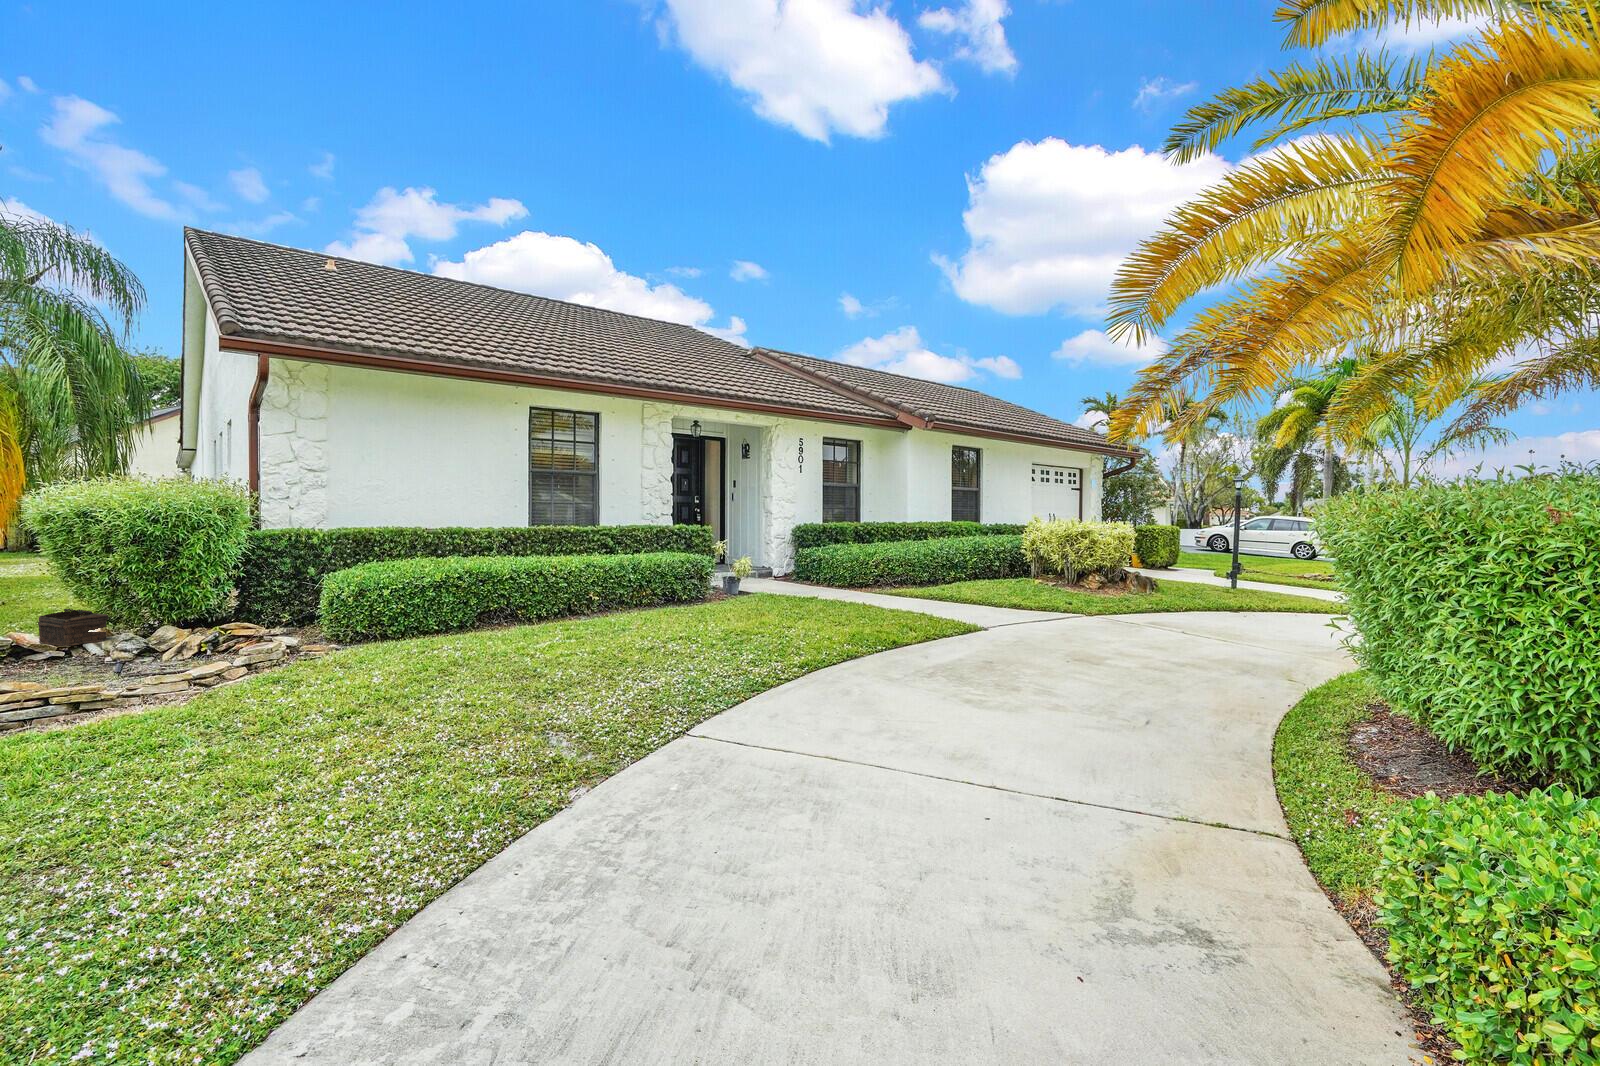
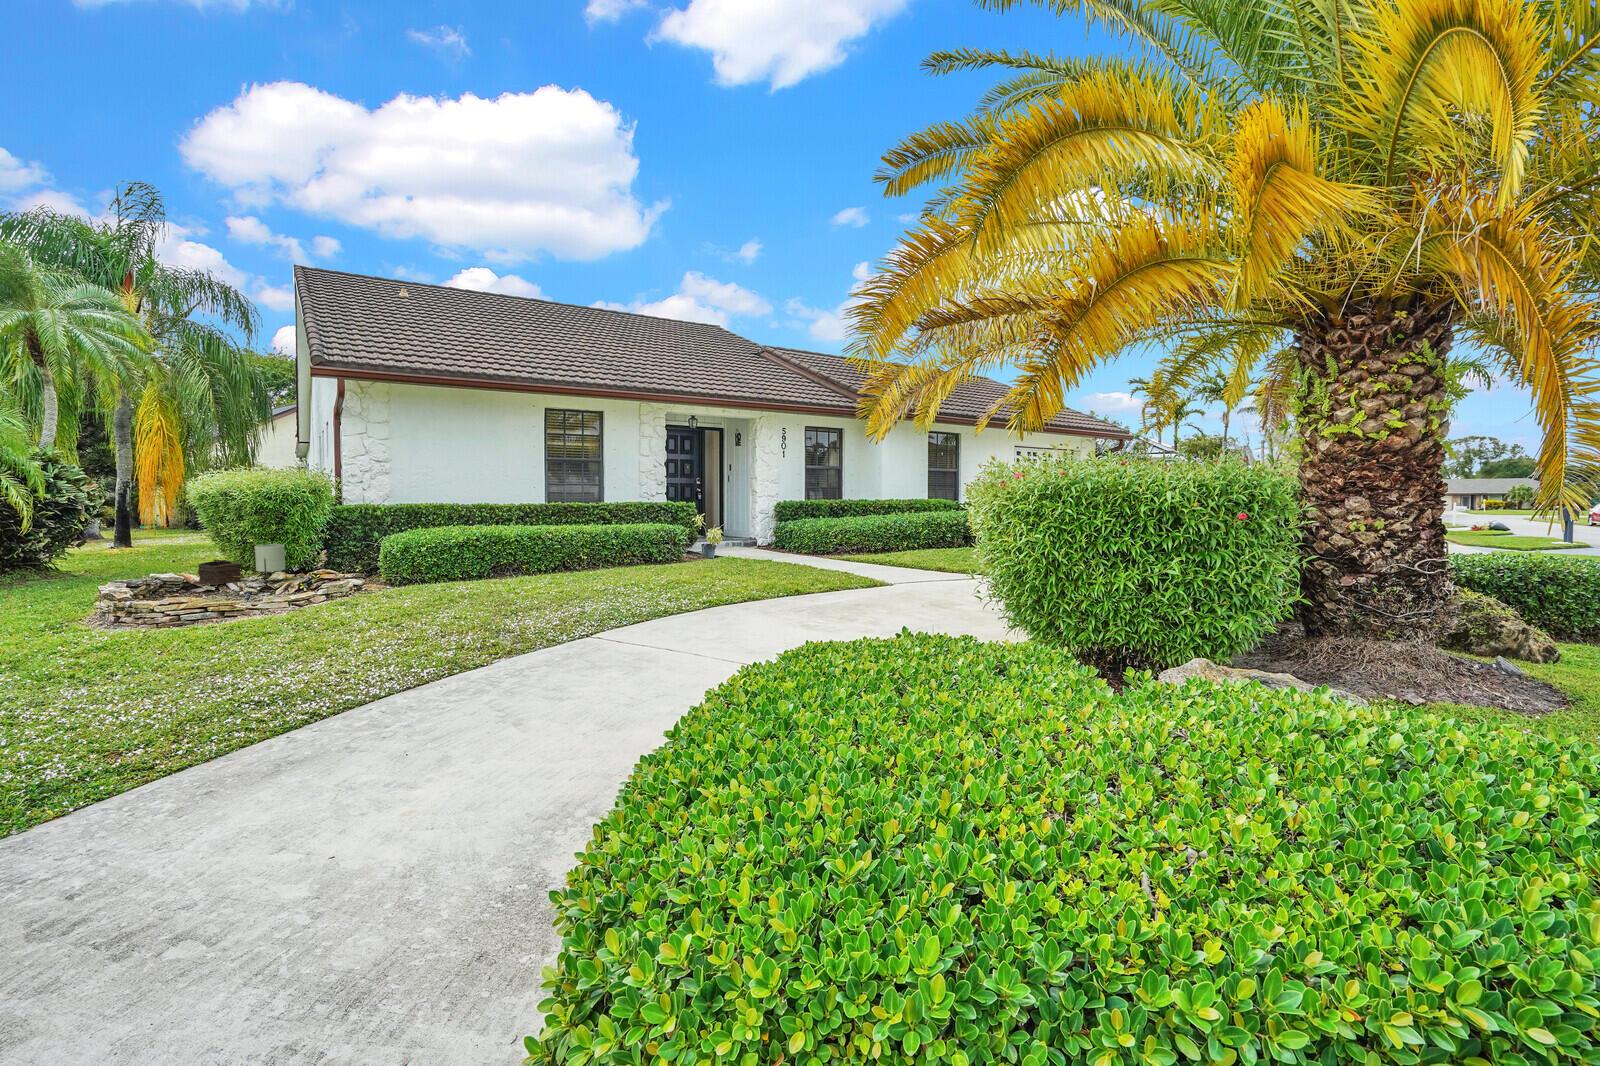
planter: none [130,586,179,644] -> present [255,545,287,583]

